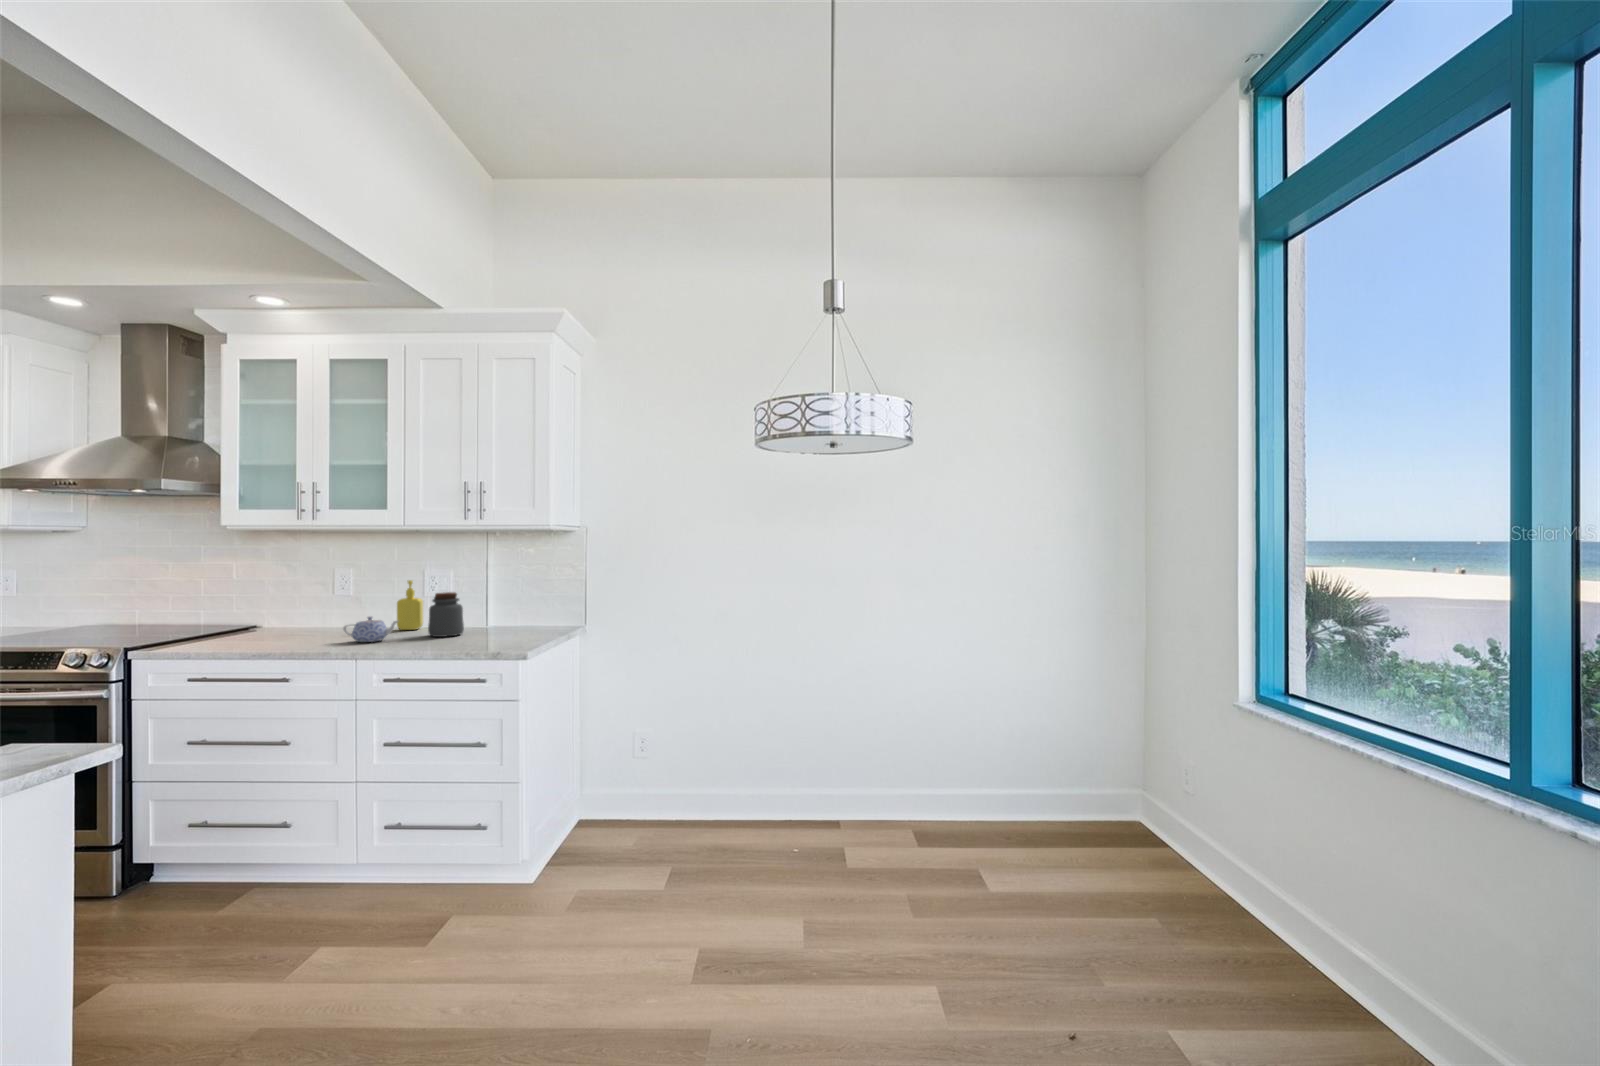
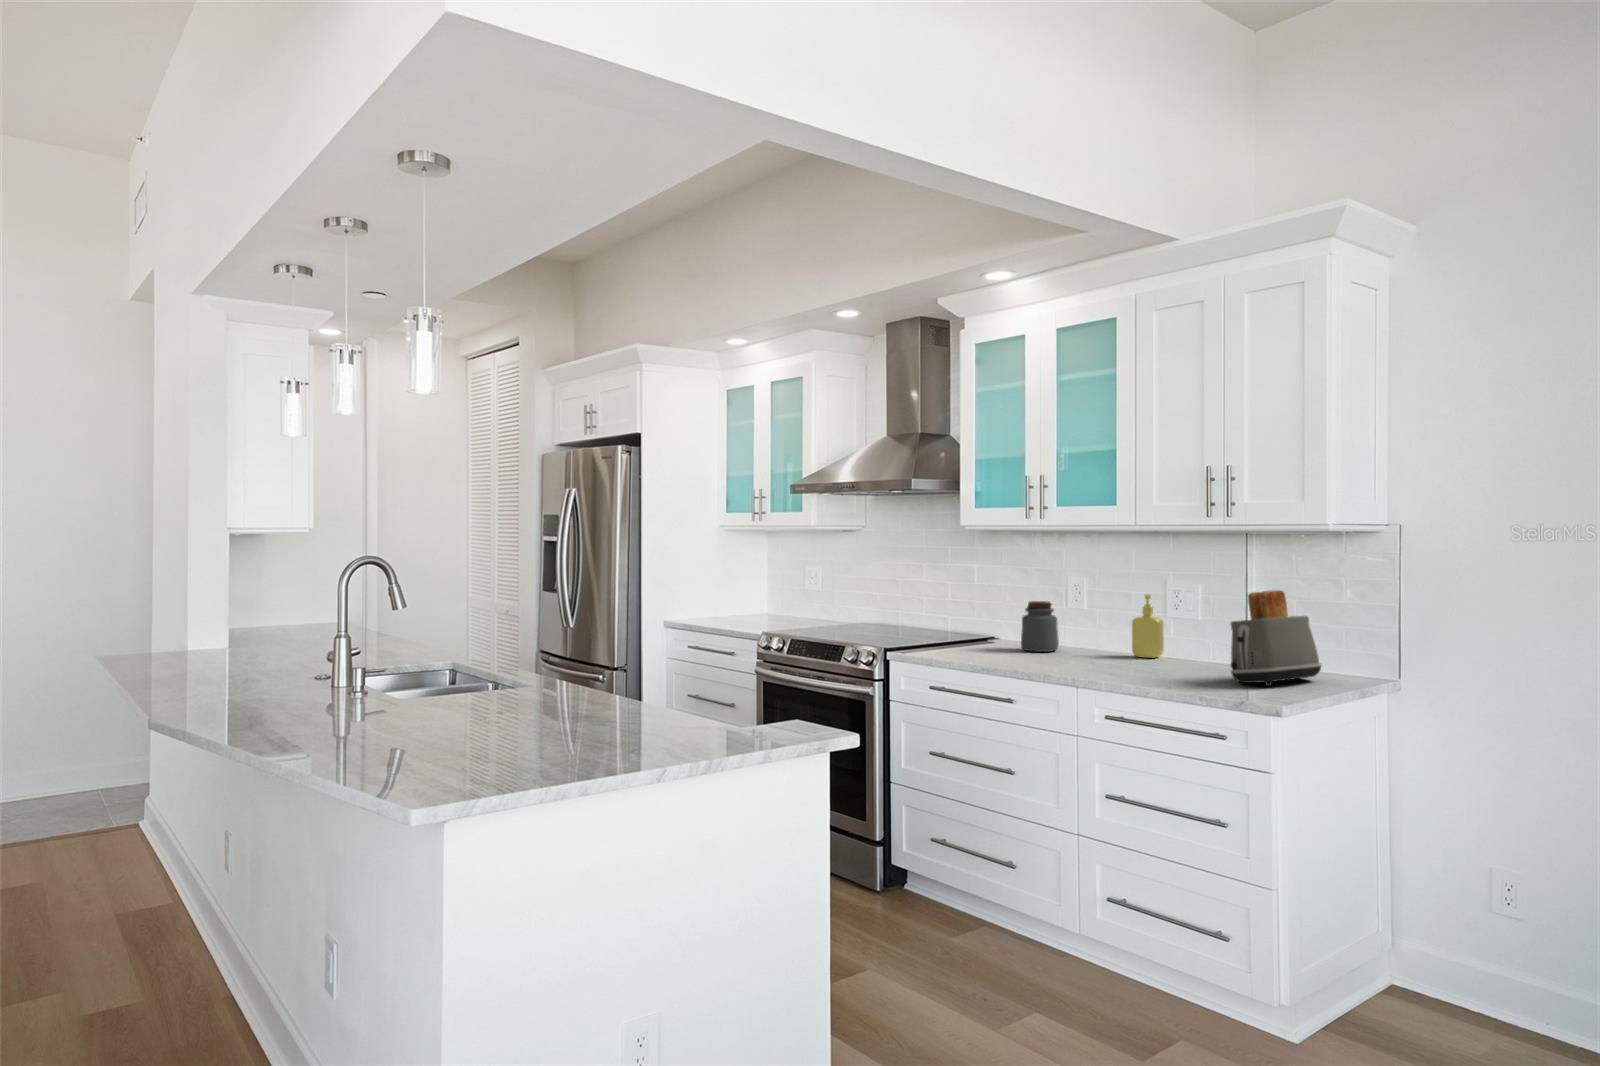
toaster: none [483,572,545,640] -> present [1230,590,1321,686]
jar: present [428,592,464,637] -> present [1021,601,1059,652]
teapot: present [343,616,398,642] -> none [1069,637,1130,668]

